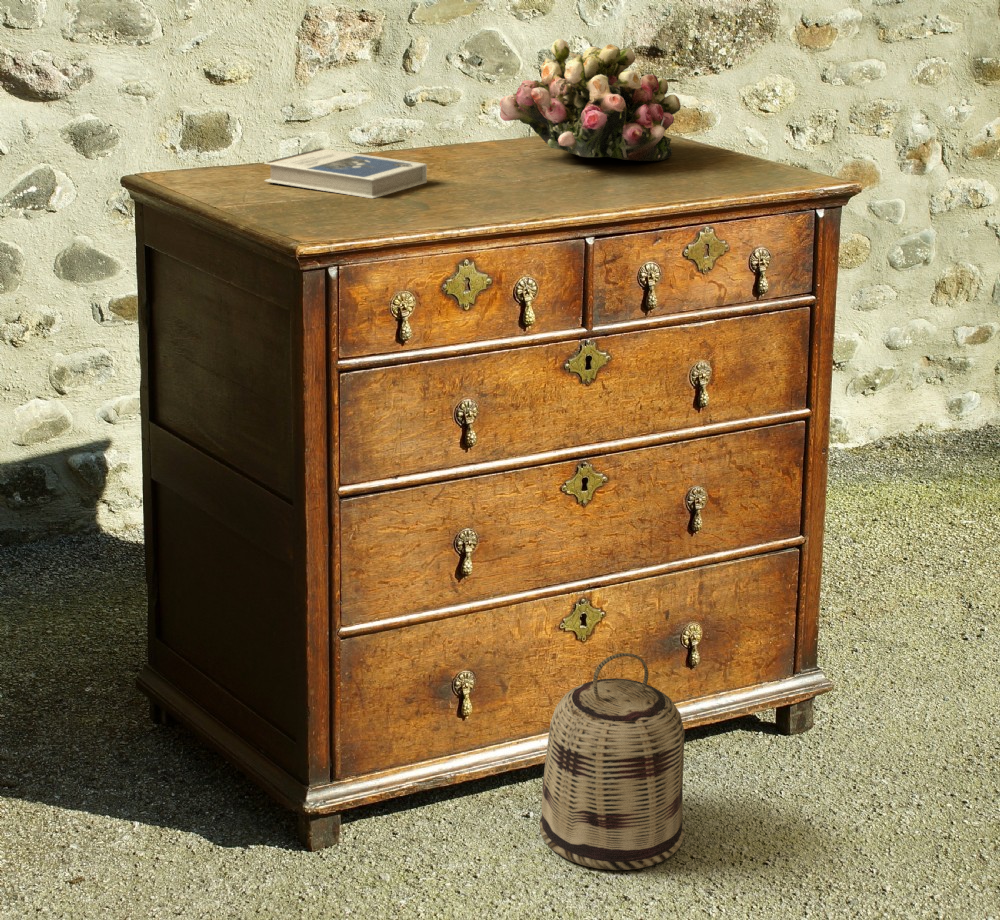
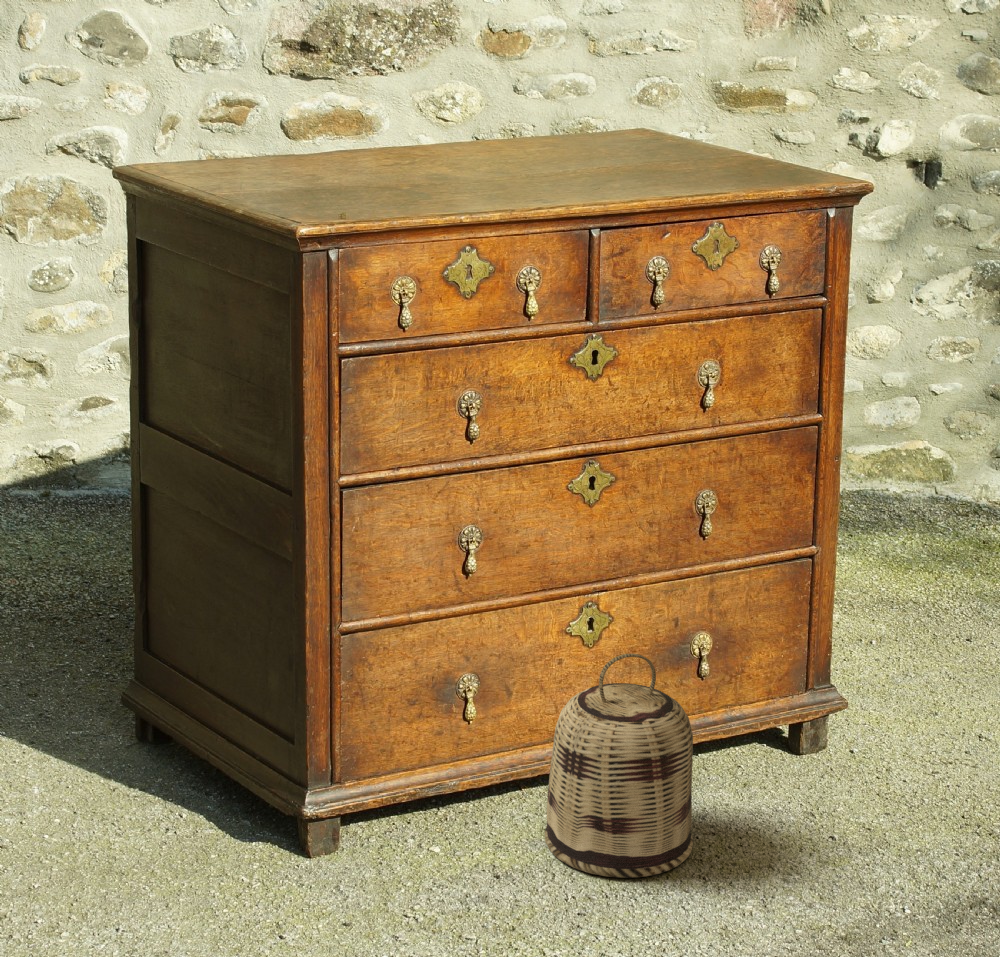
flower arrangement: present [500,39,681,161] -> none [507,43,690,165]
hardback book: present [265,148,427,198] -> none [268,149,432,191]

